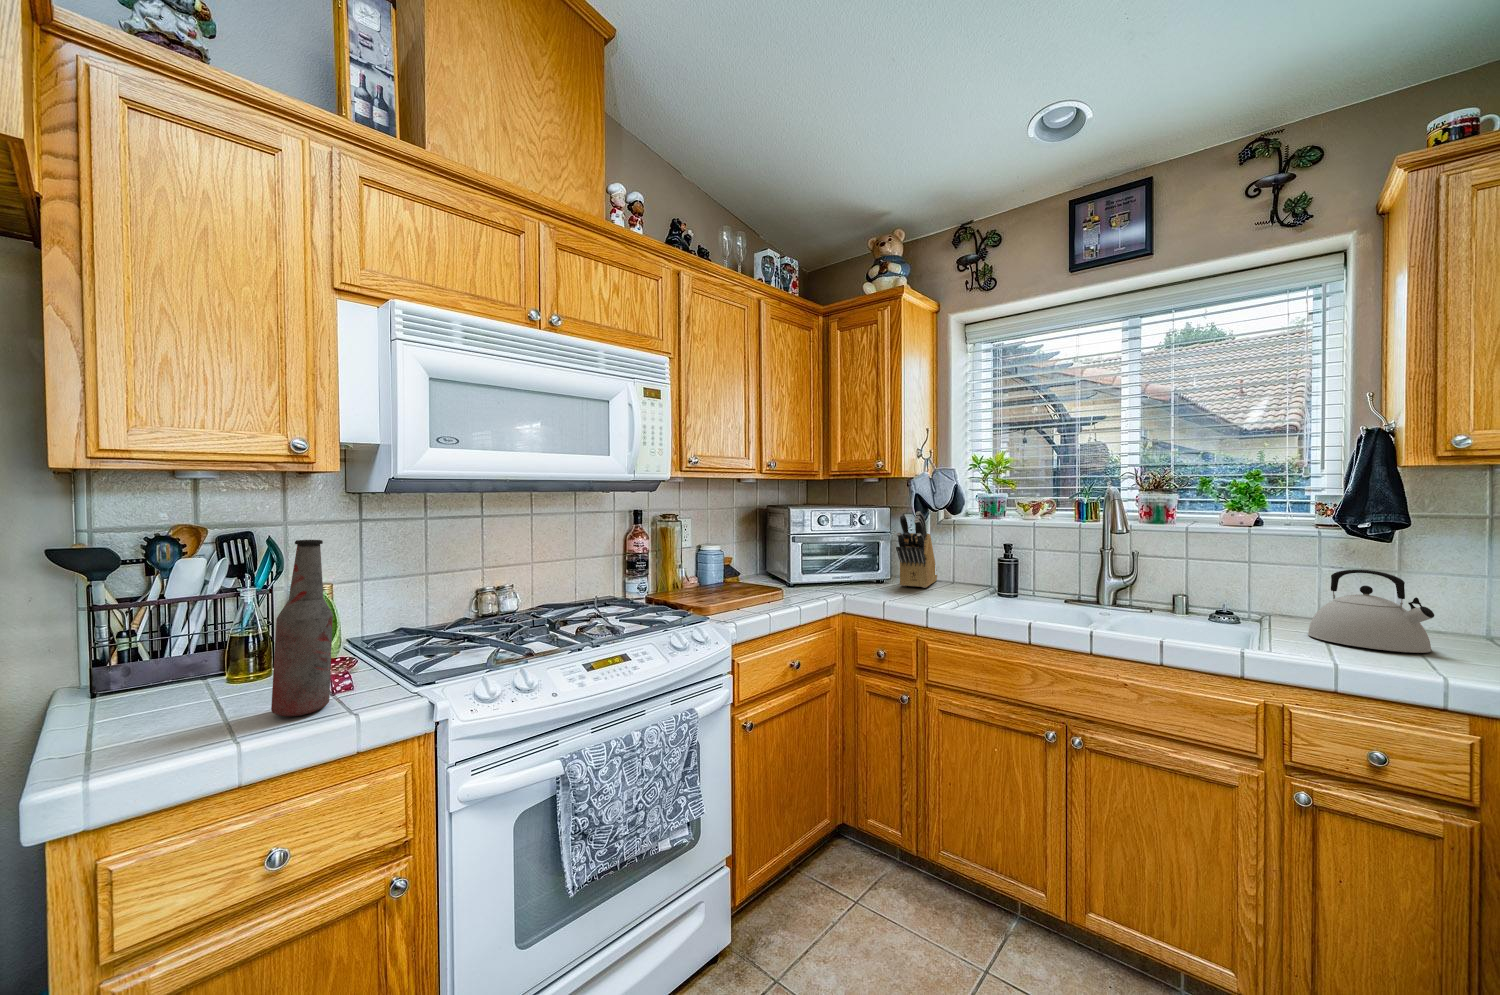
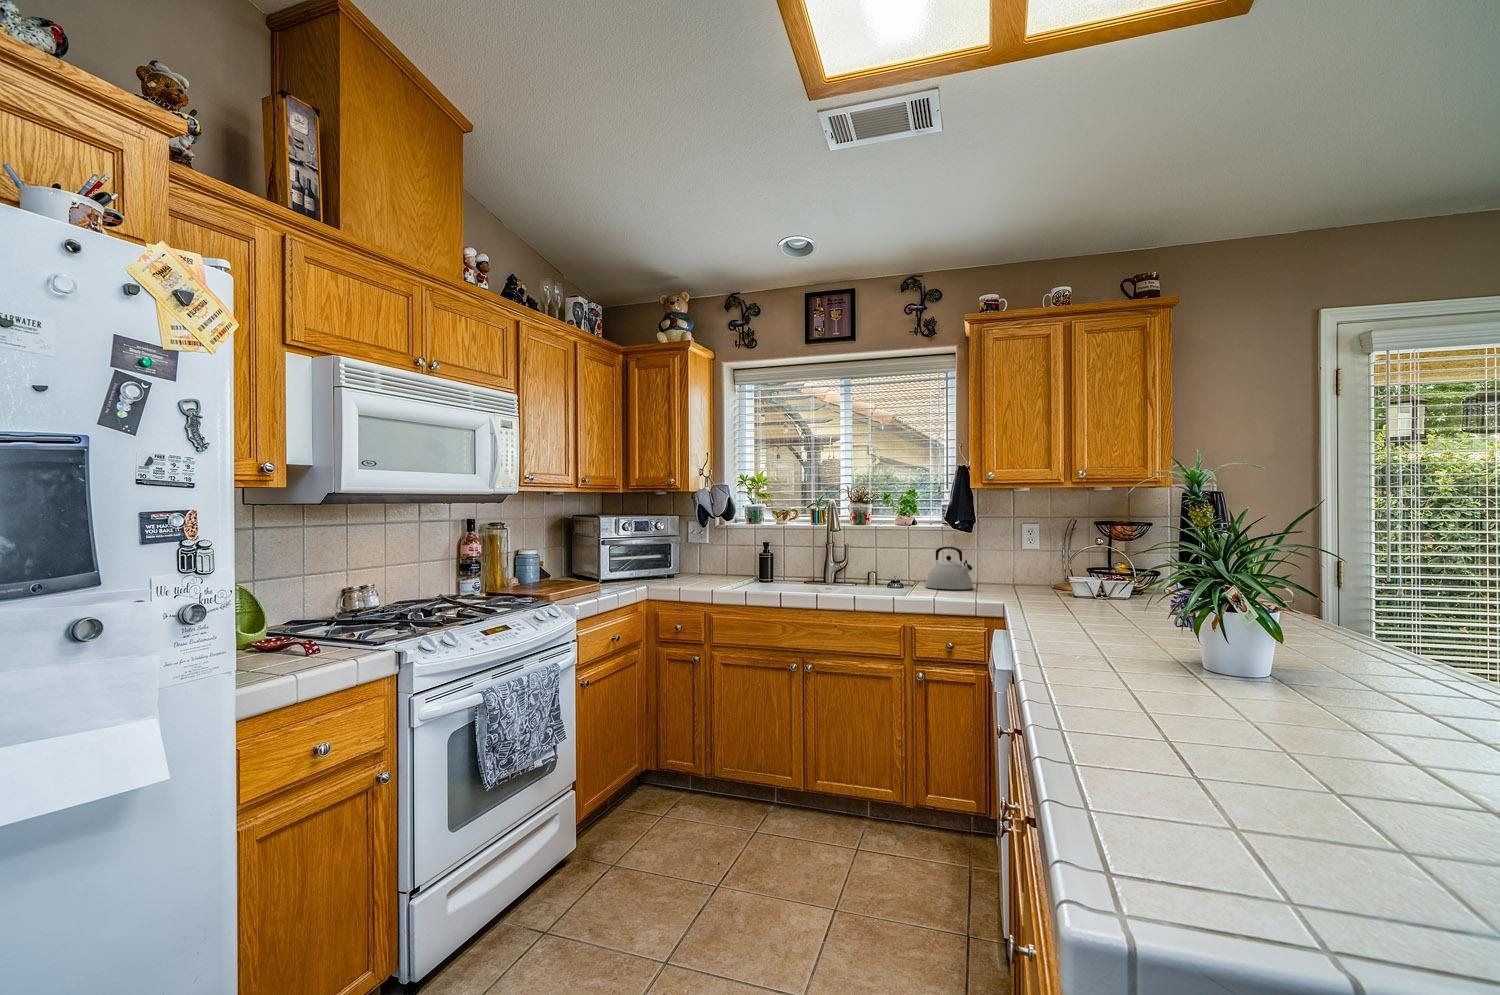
knife block: present [896,512,937,588] -> none [686,519,716,579]
bottle: present [271,540,333,716] -> none [291,538,331,662]

